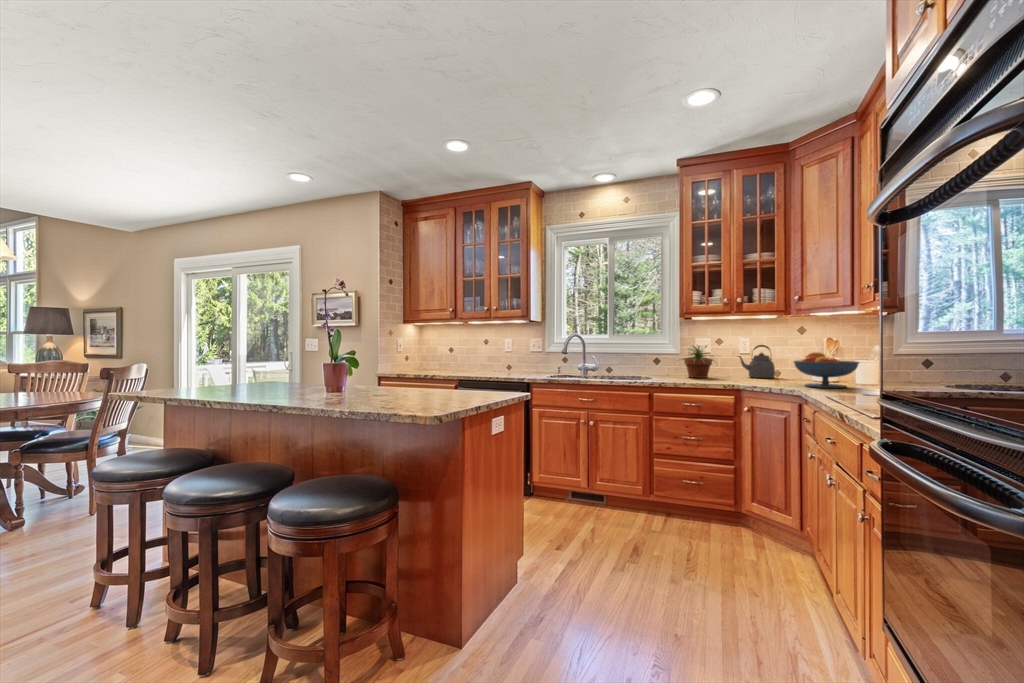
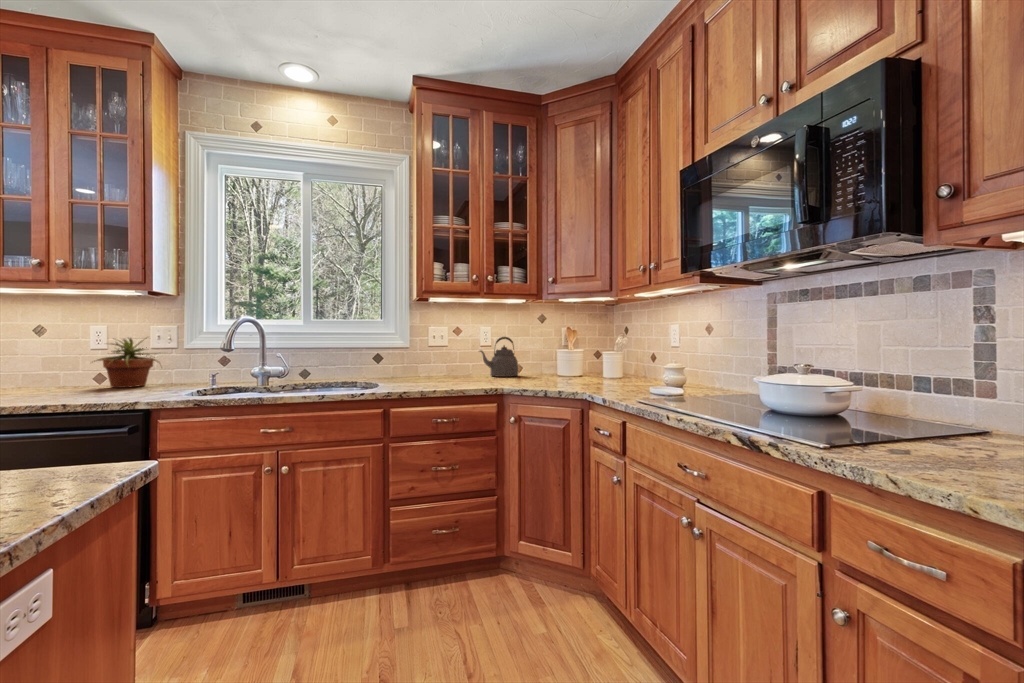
potted plant: present [682,346,714,378] -> present [94,338,160,388]
fruit bowl: present [794,352,859,388] -> none [560,344,626,386]

